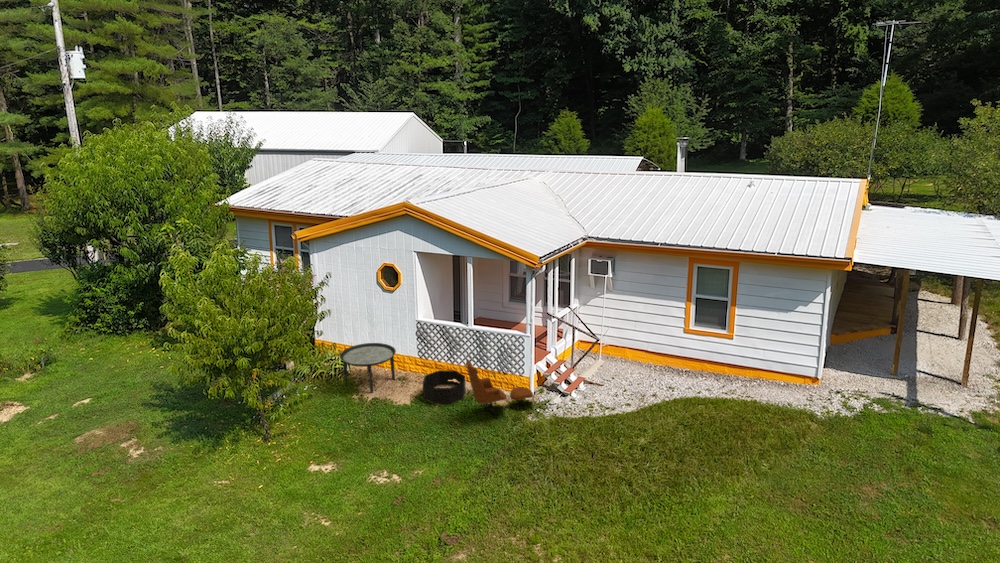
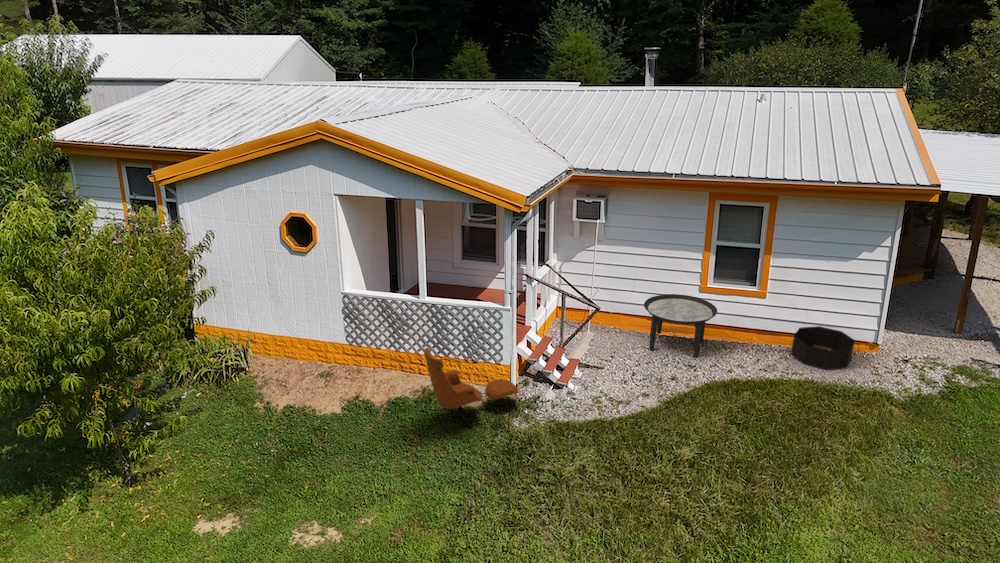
round table: present [340,343,396,393] -> present [644,294,717,358]
basket: present [423,370,466,404] -> present [791,326,855,370]

